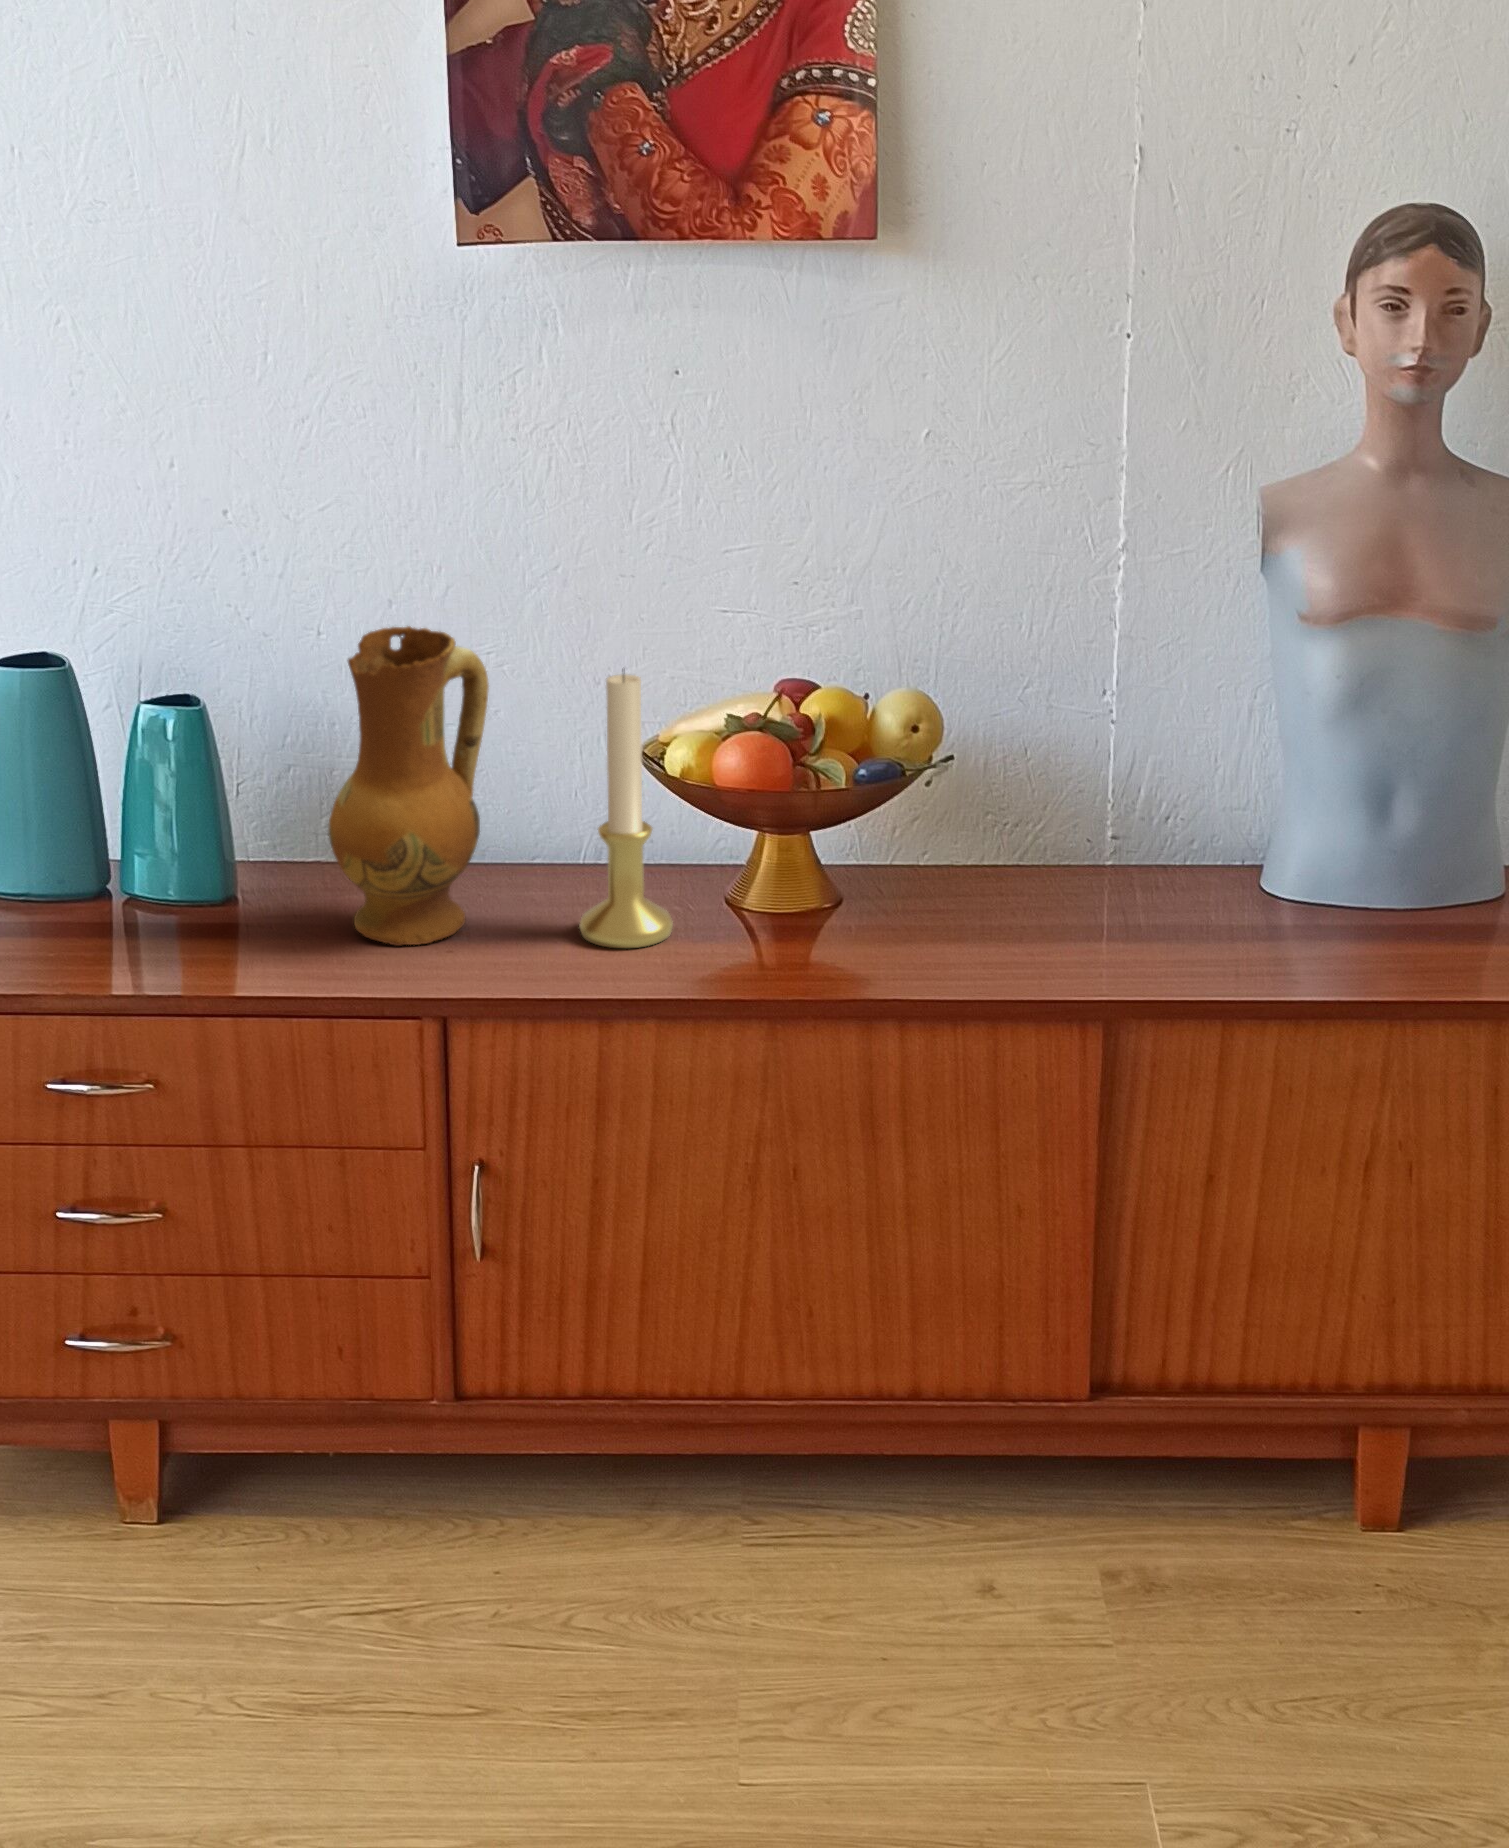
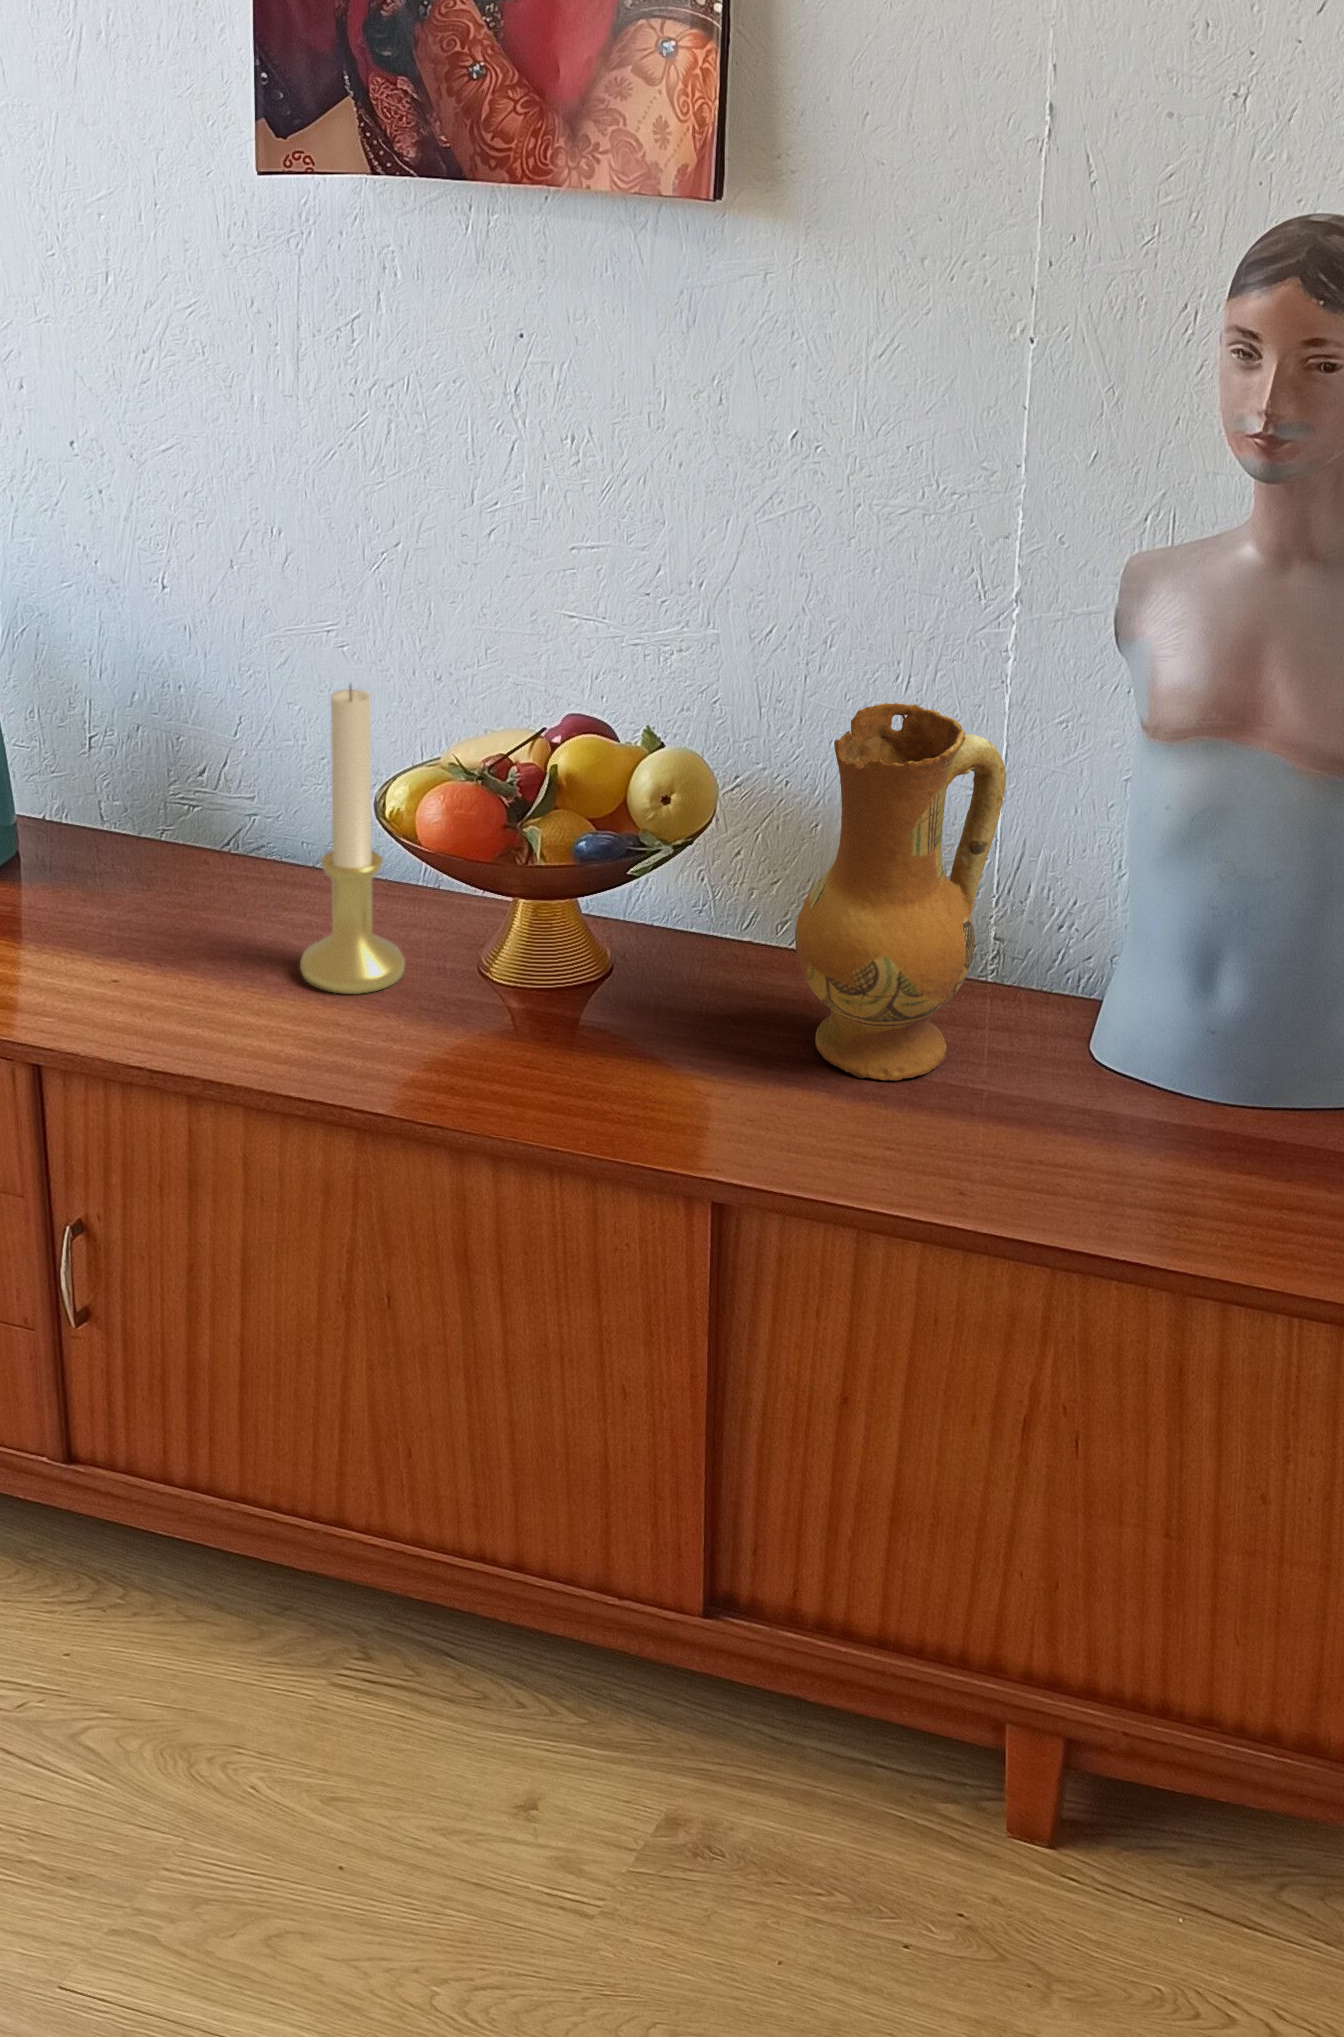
ceramic jug: present [328,626,489,946] -> present [795,703,1006,1080]

